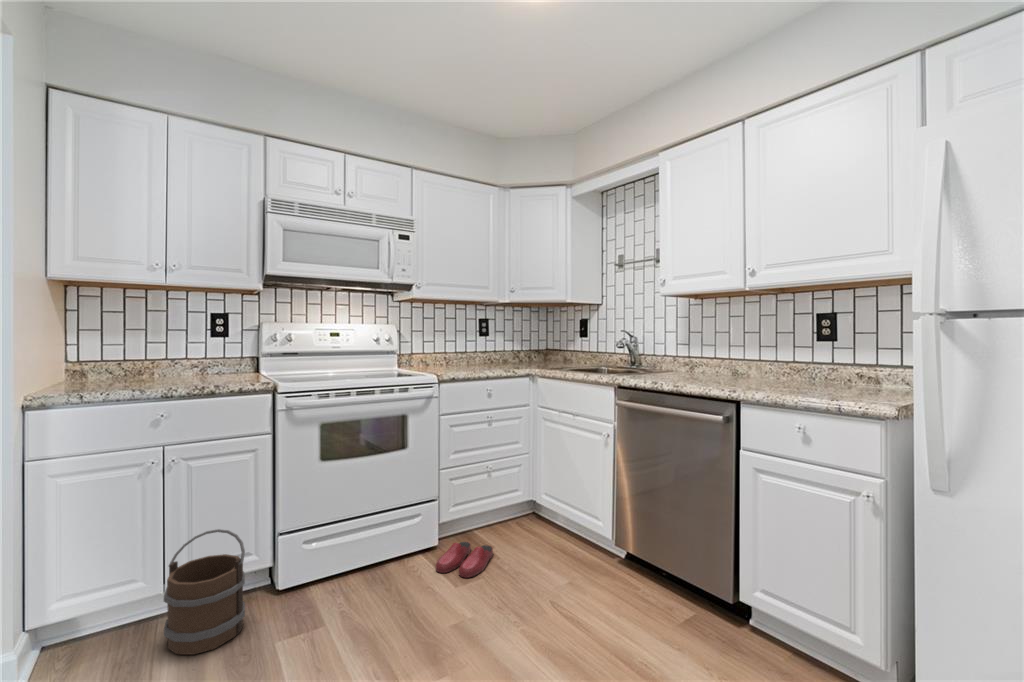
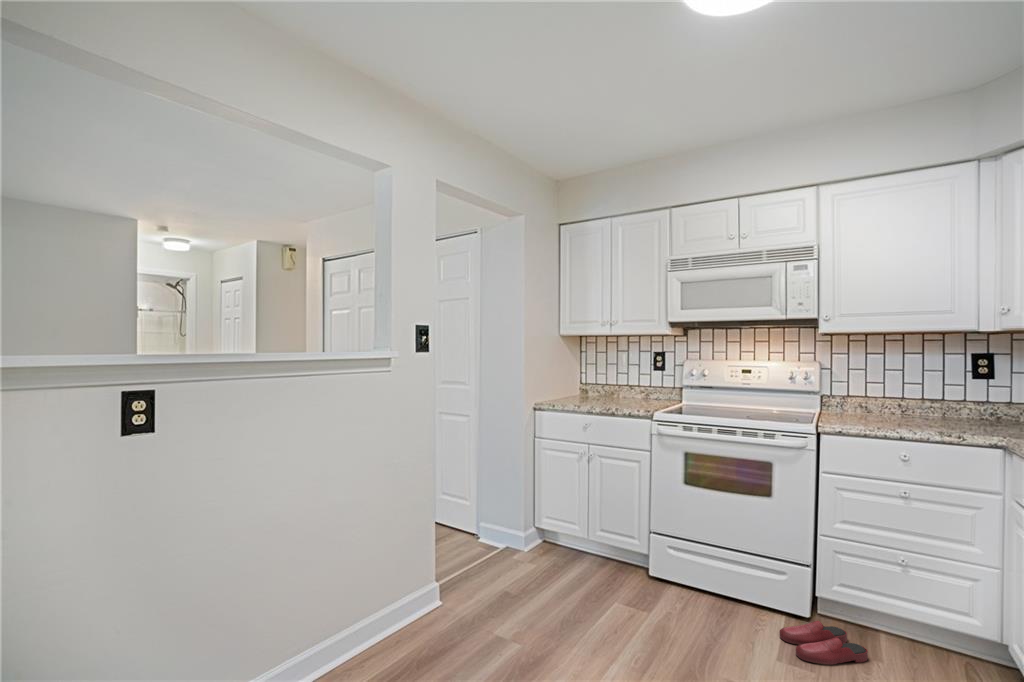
bucket: present [164,529,245,655] -> none [571,508,617,586]

